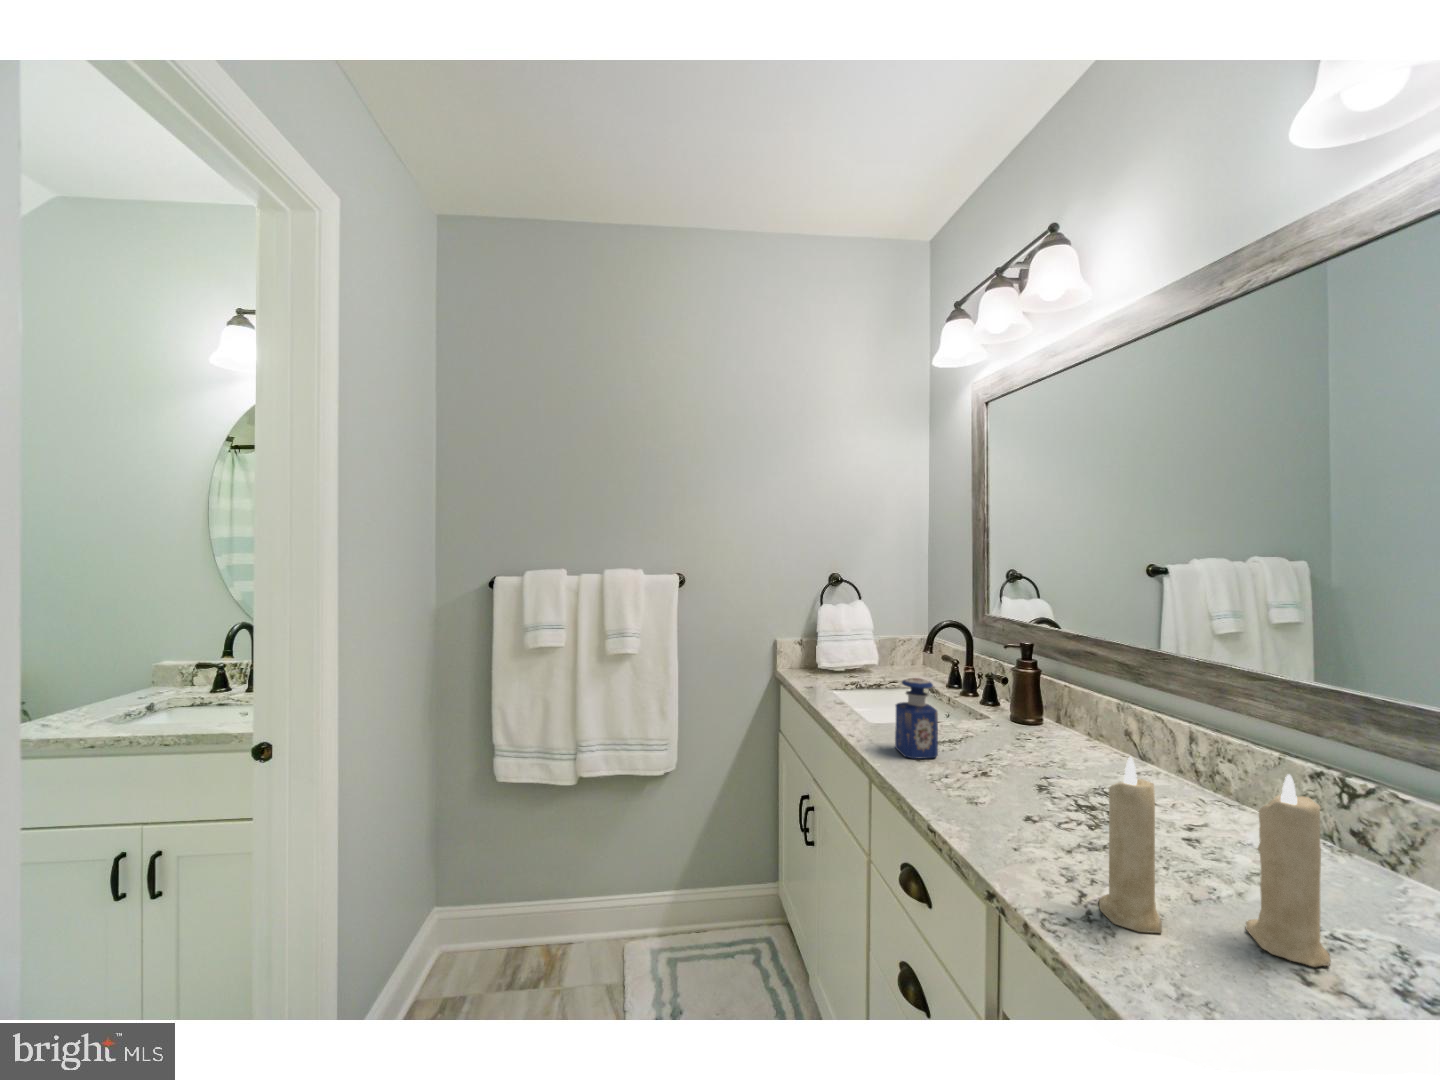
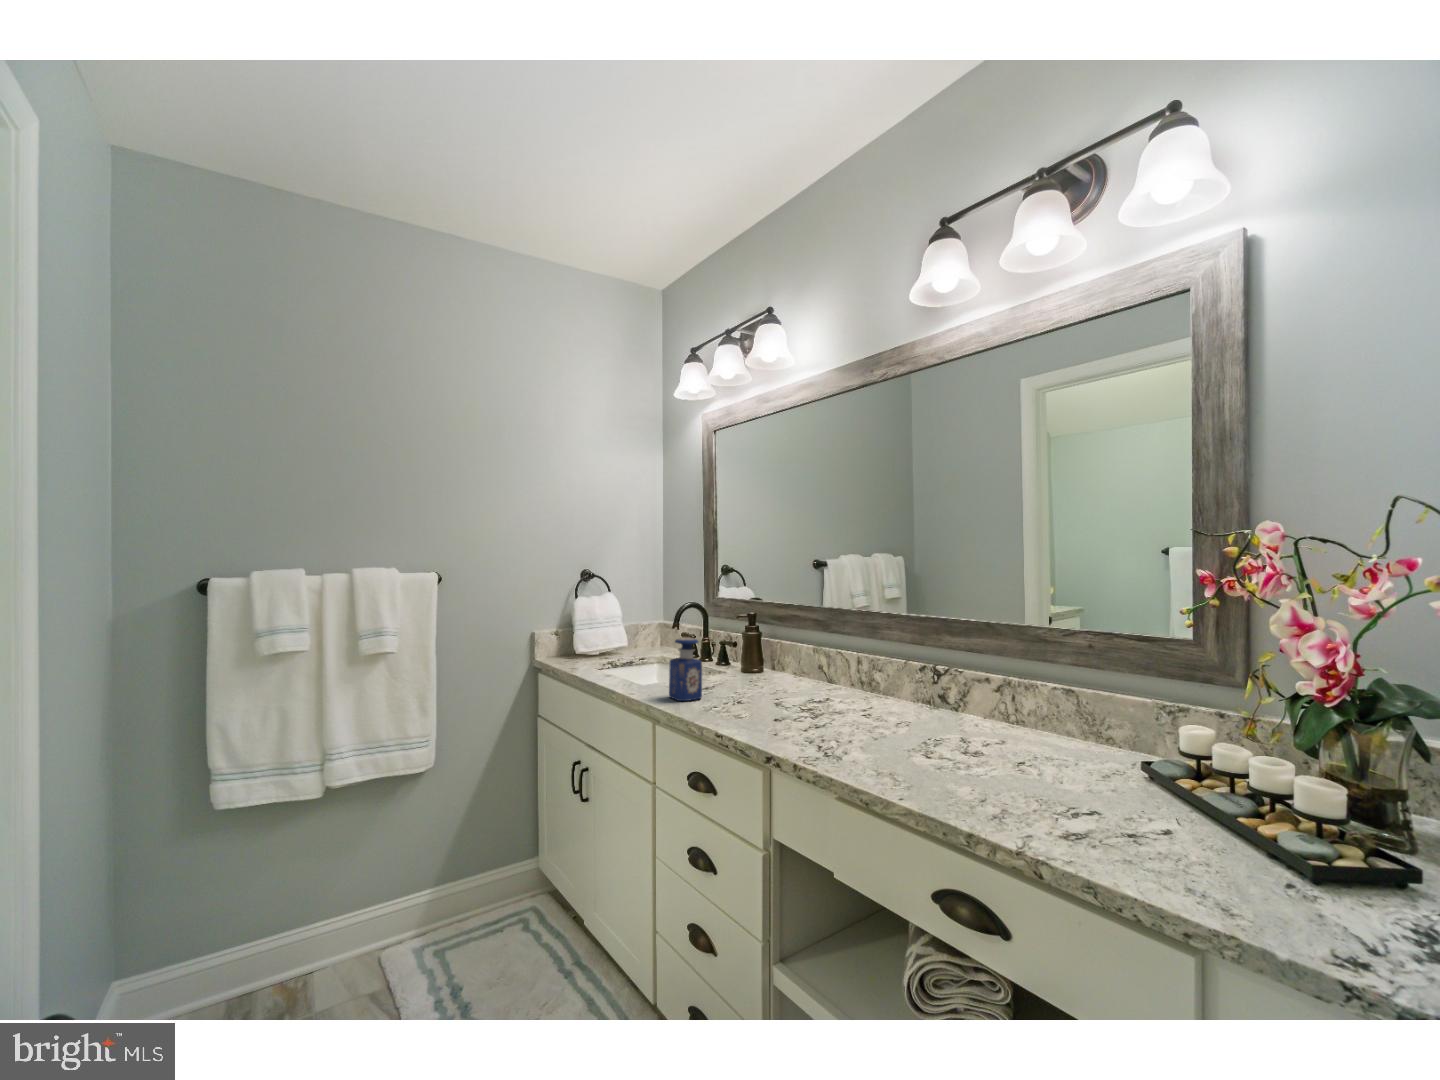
candle: present [1099,757,1331,967] -> none [831,643,941,757]

